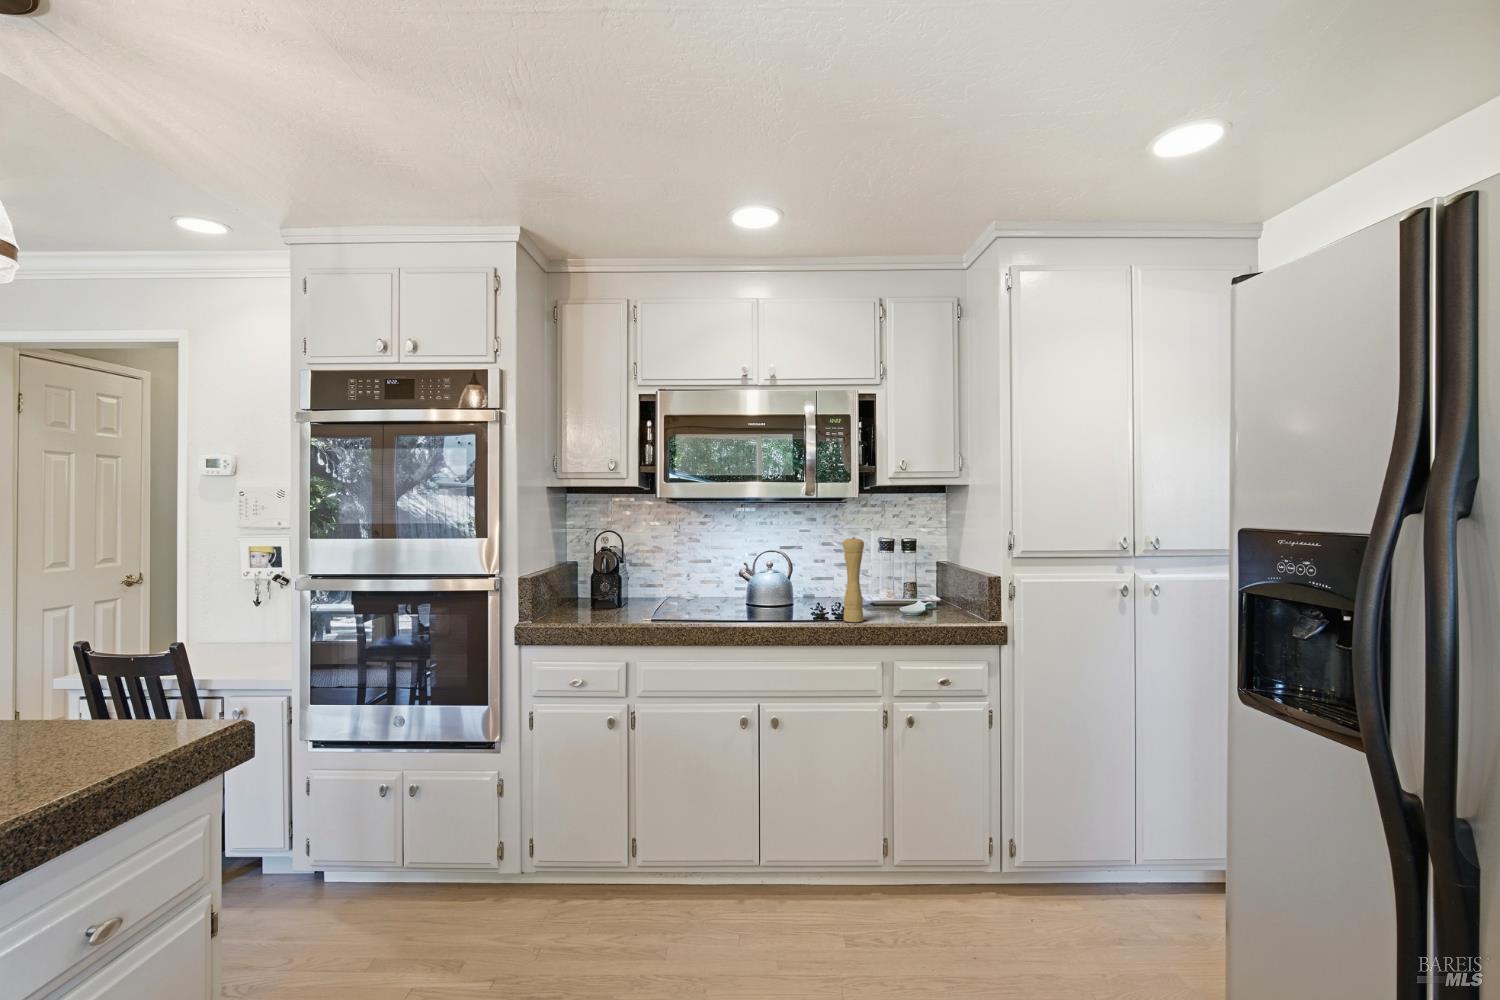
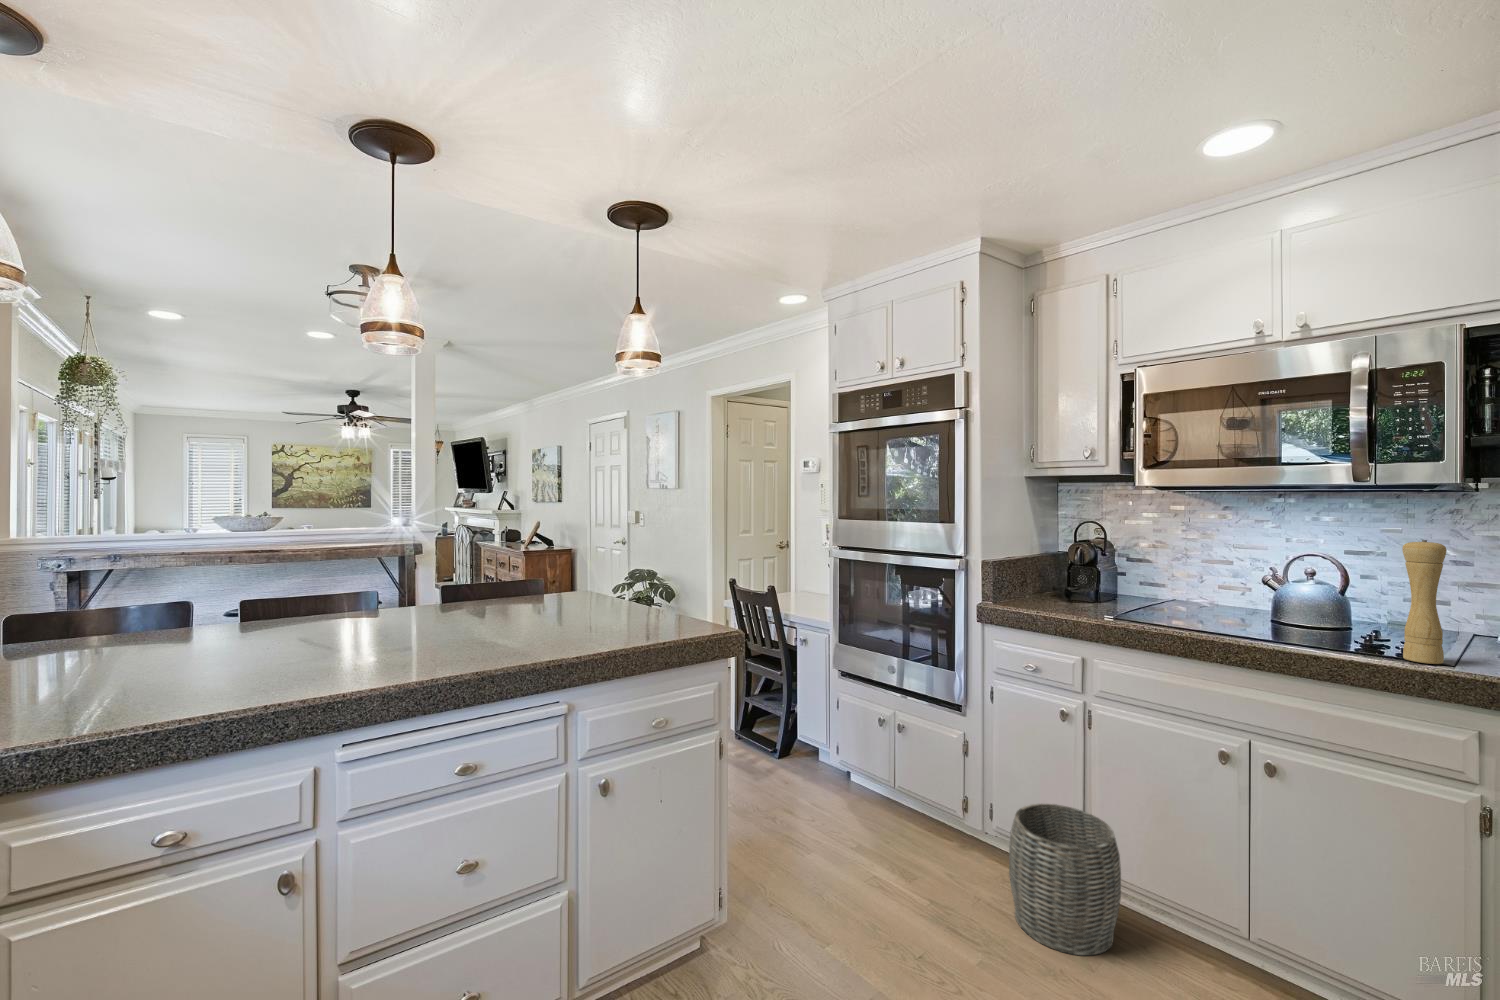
woven basket: none [575,809,675,955] -> present [1009,804,1121,955]

